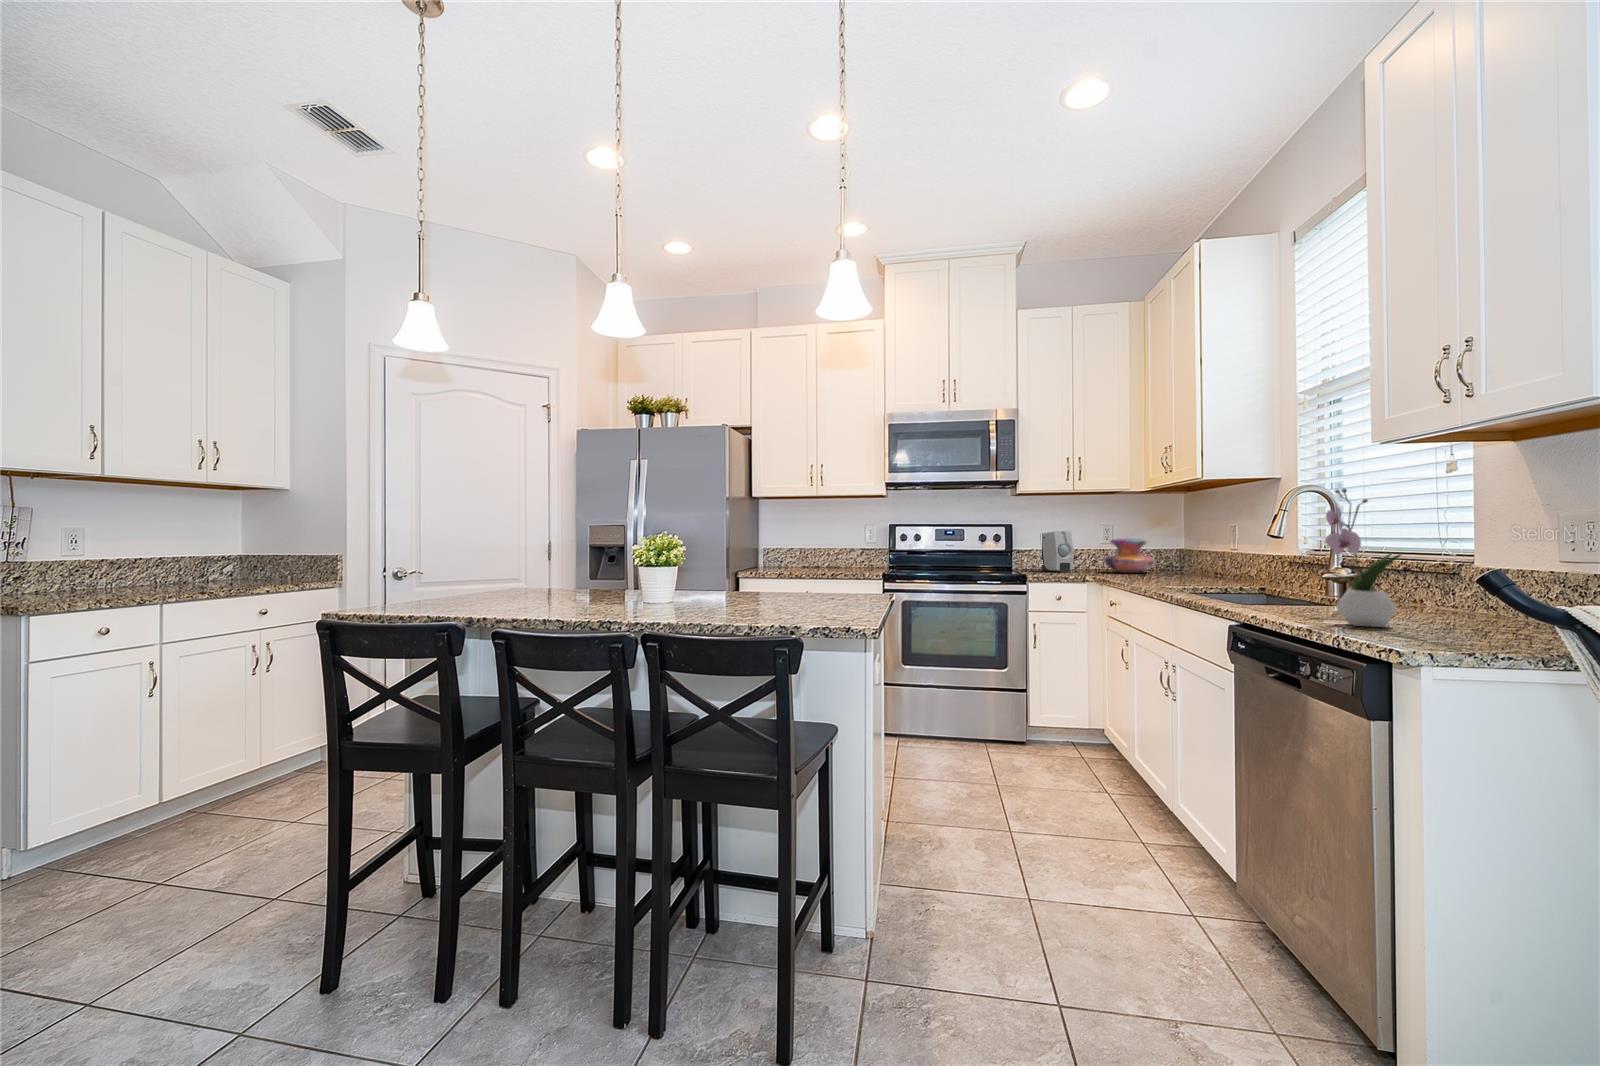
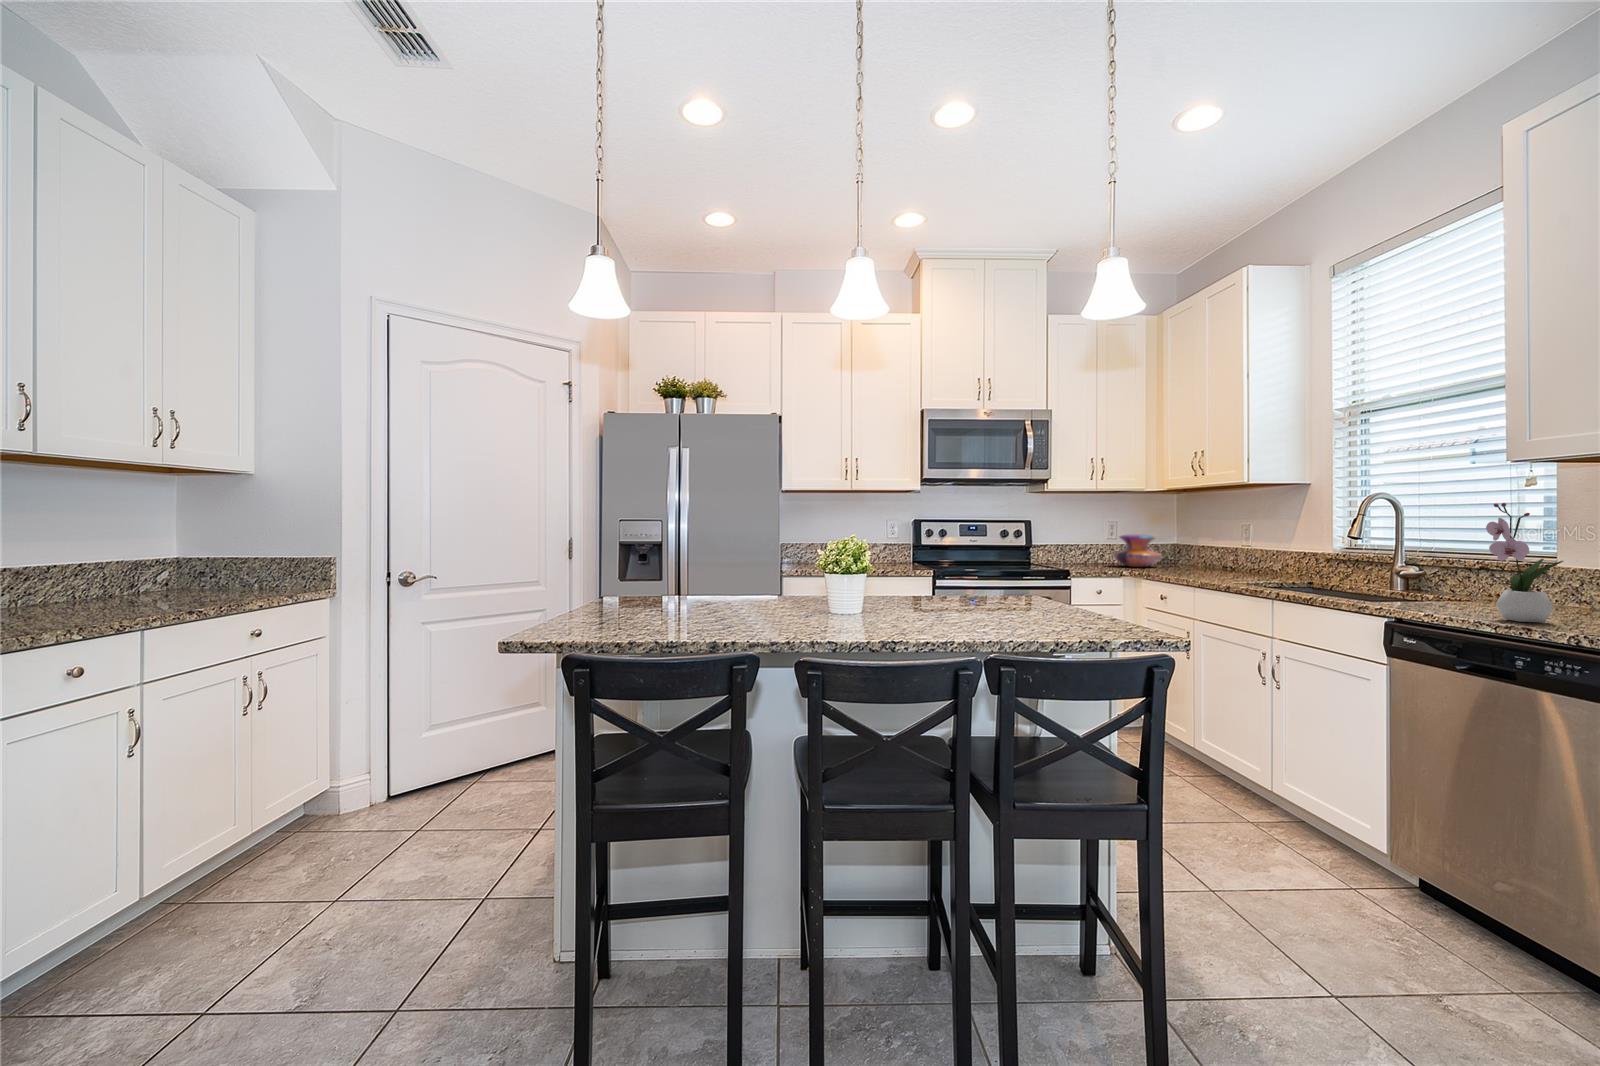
soap dispenser: present [1040,531,1074,572] -> none [1053,527,1087,567]

